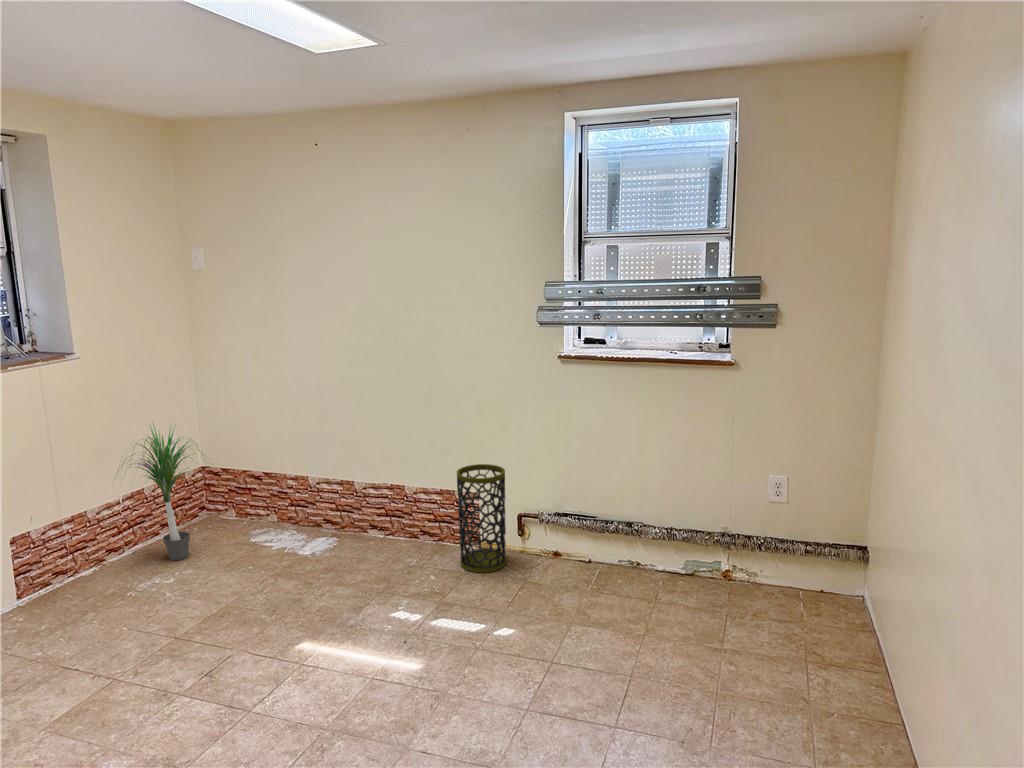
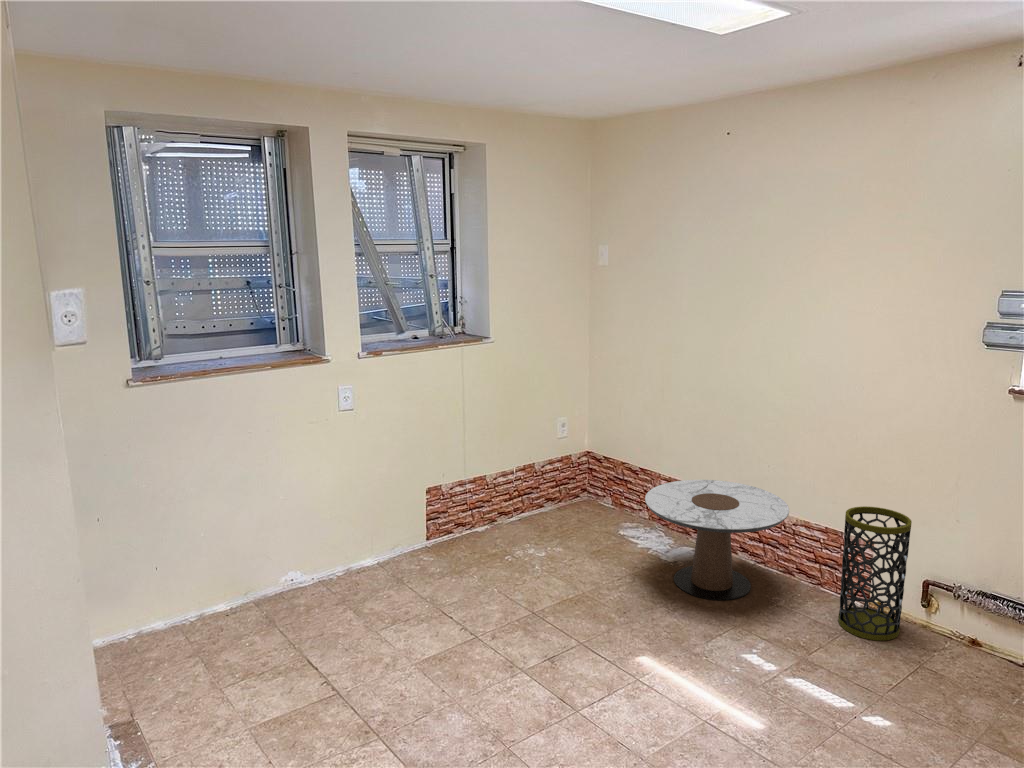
potted plant: present [116,424,204,560] -> none [505,400,595,537]
side table: none [279,468,411,578] -> present [645,480,789,600]

